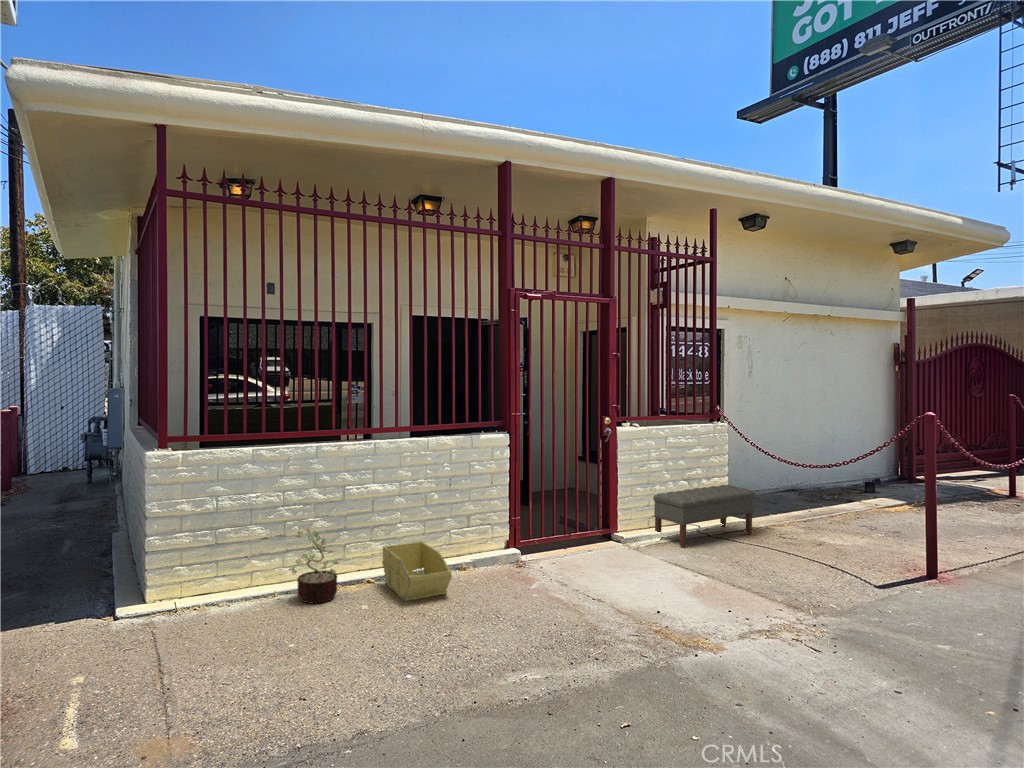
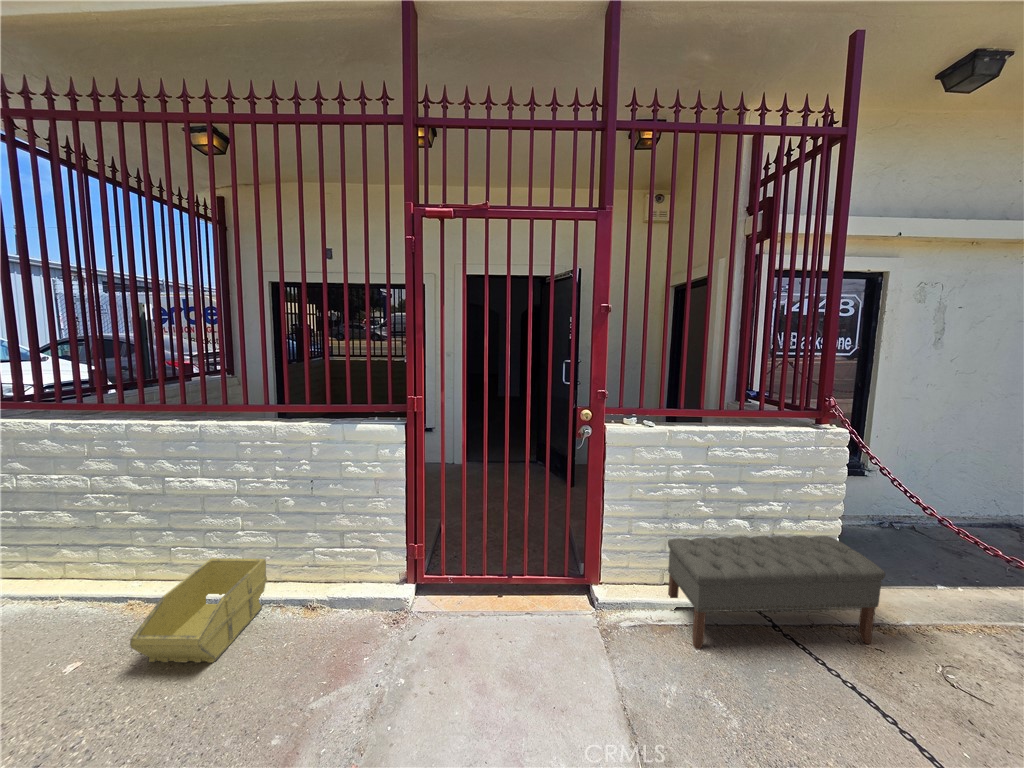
decorative plant: present [289,530,339,603] -> none [70,525,138,628]

